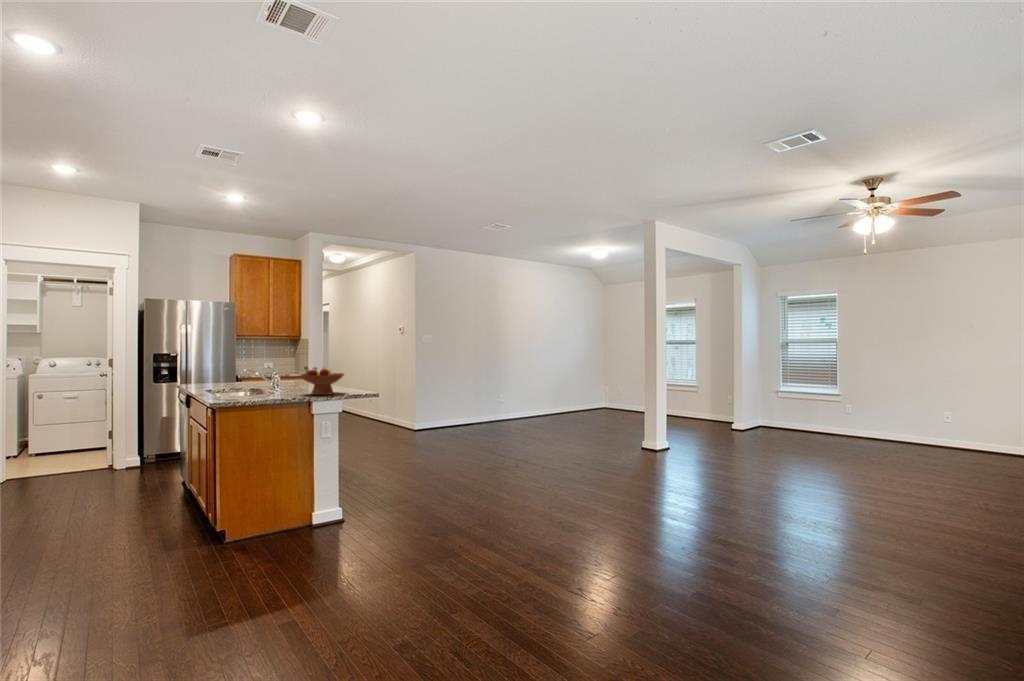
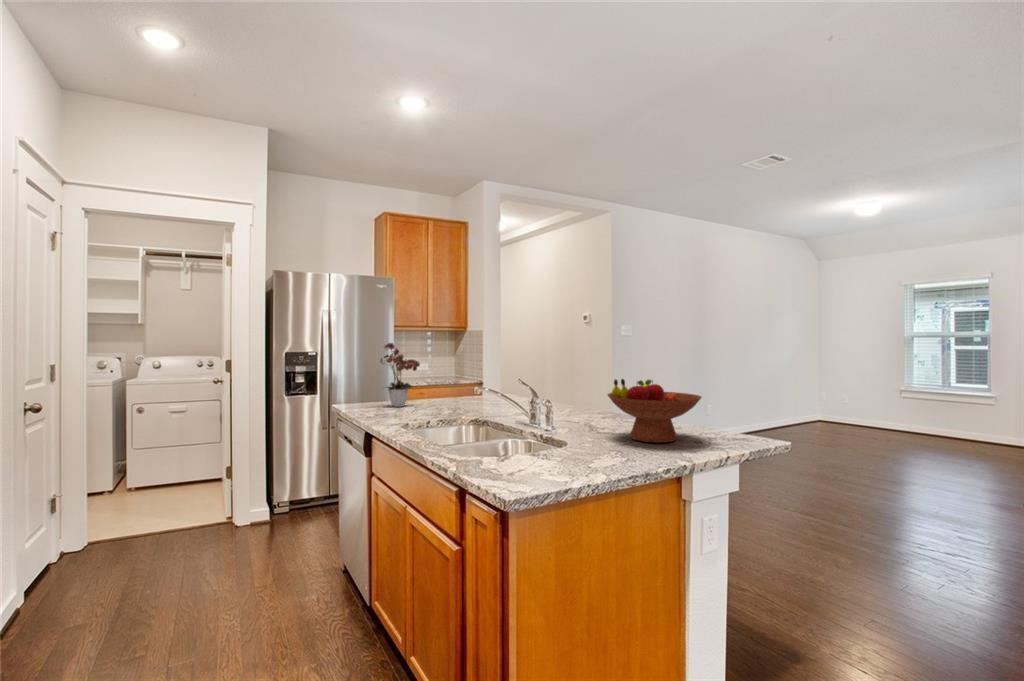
flower arrangement: none [204,347,235,386] -> present [380,343,420,407]

